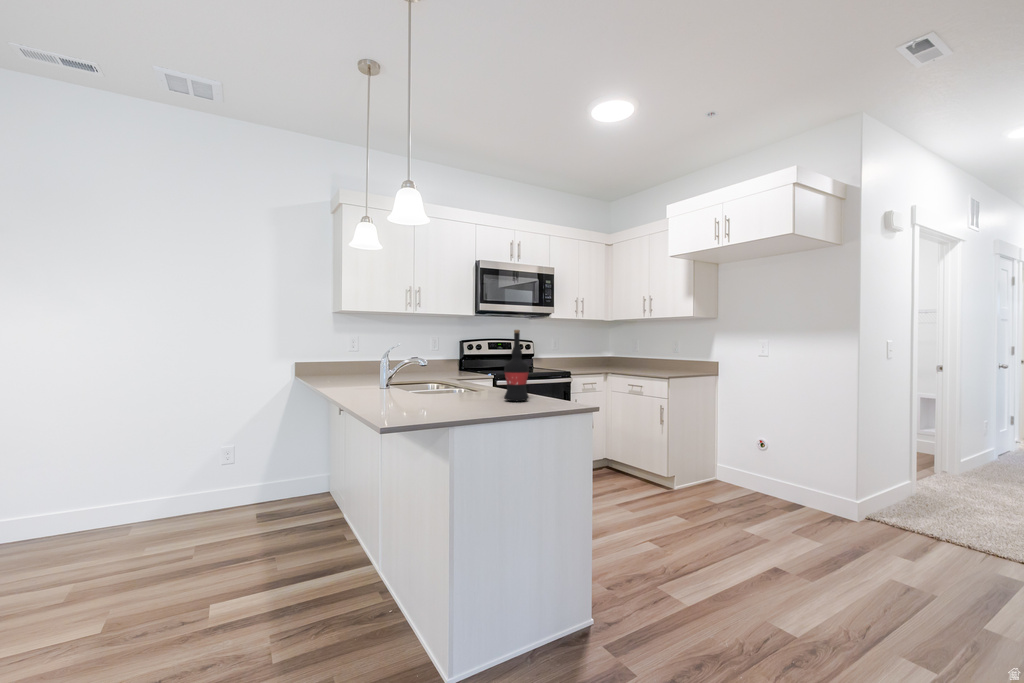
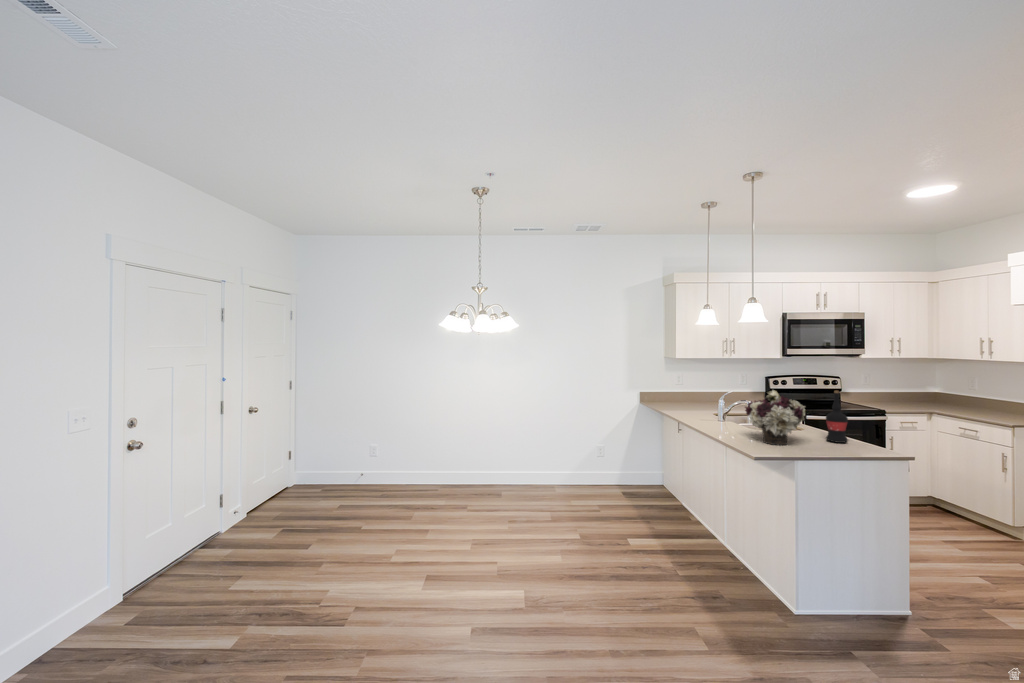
flower arrangement: none [396,326,476,411] -> present [745,390,805,445]

